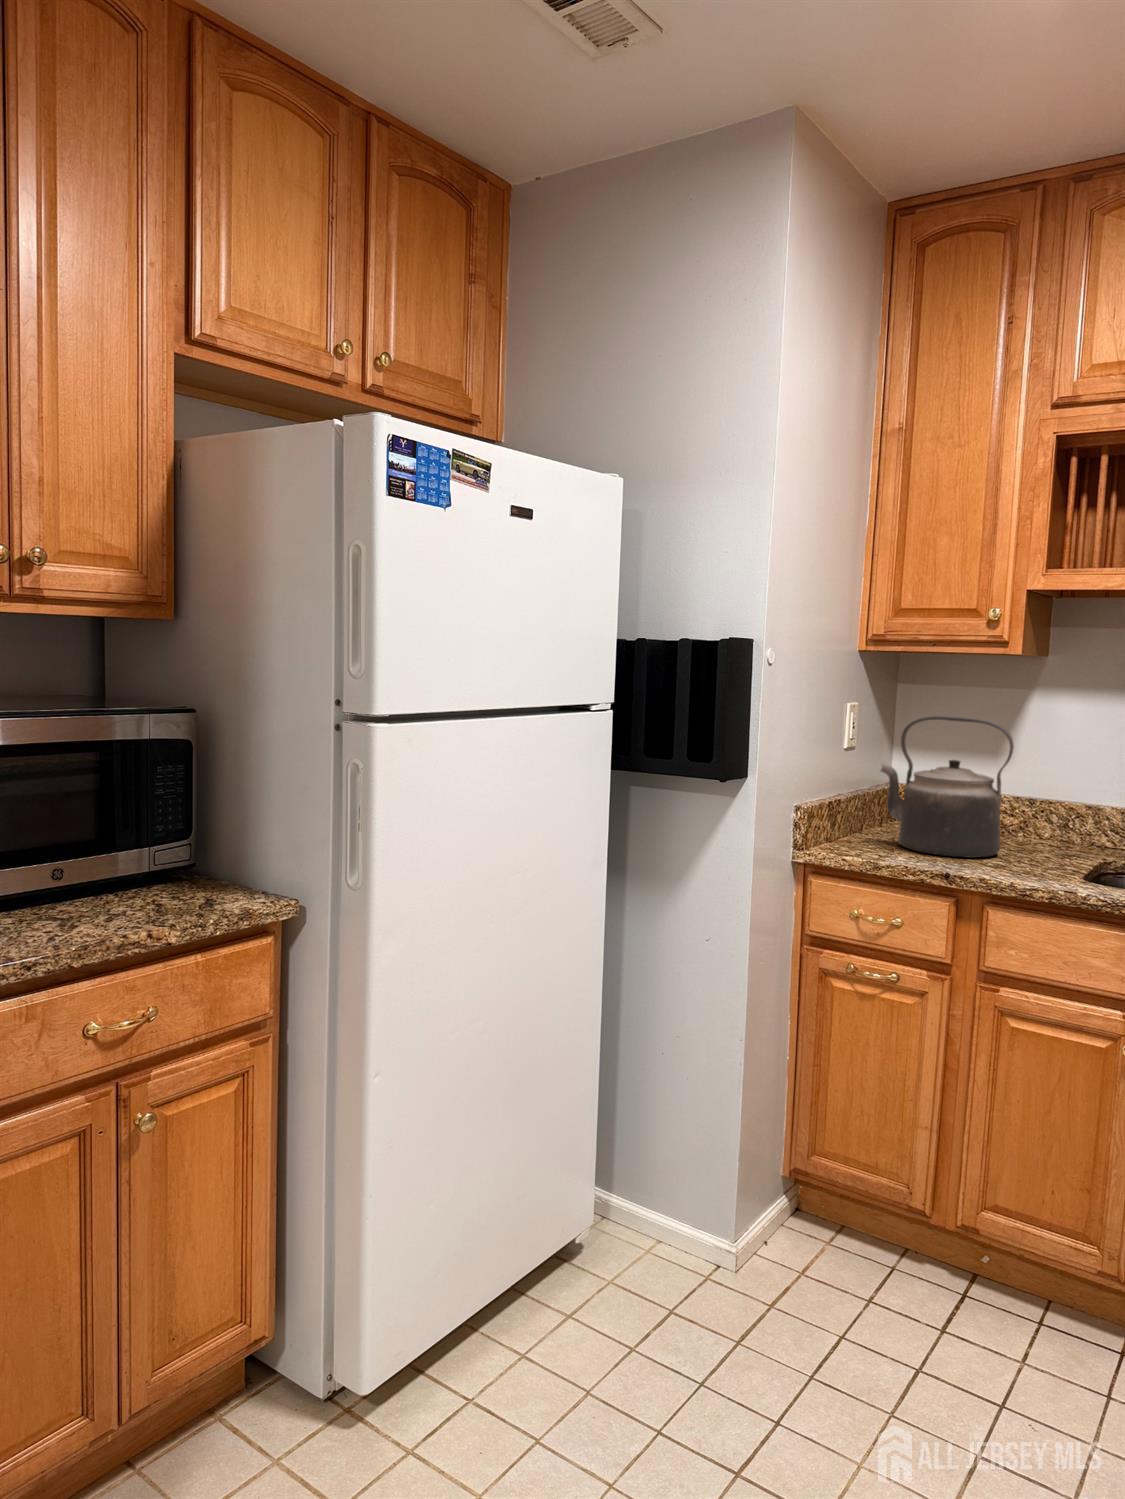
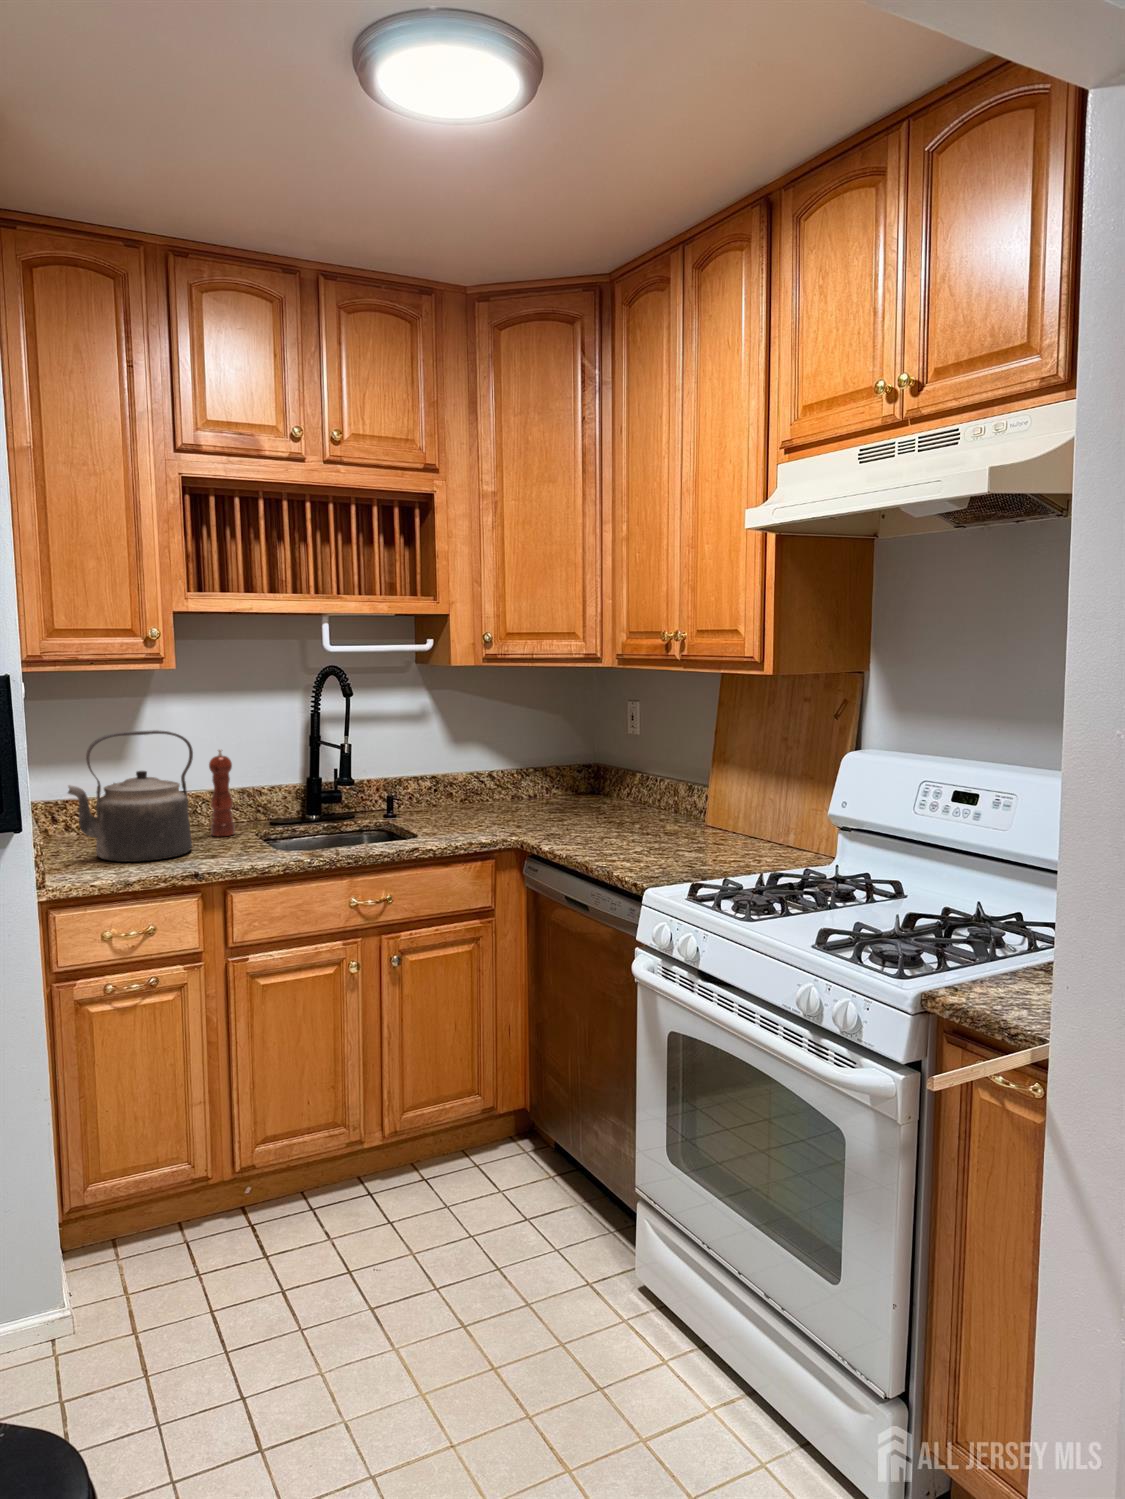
pepper mill: none [1055,754,1091,857] -> present [209,750,235,836]

